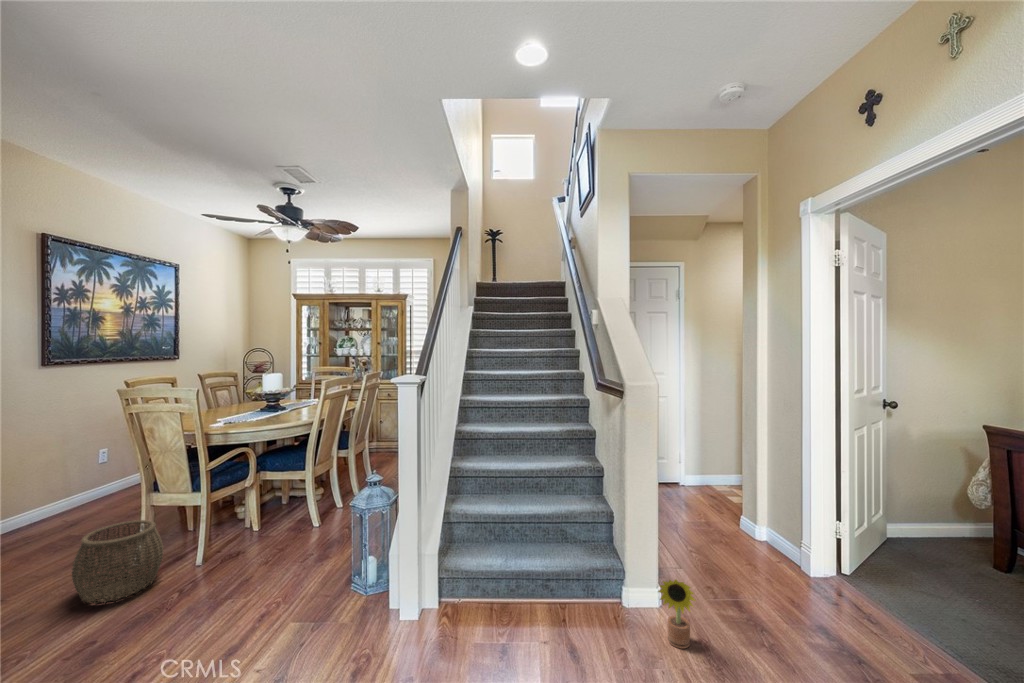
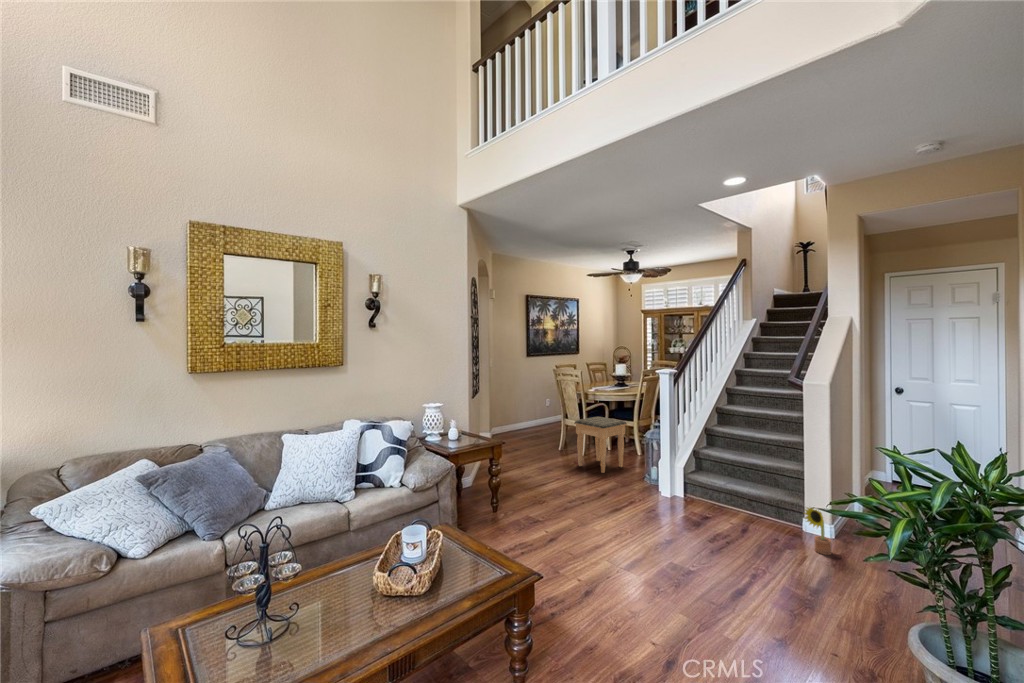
footstool: none [184,478,305,602] -> present [574,417,627,473]
woven basket: present [71,520,163,604] -> none [539,428,569,458]

